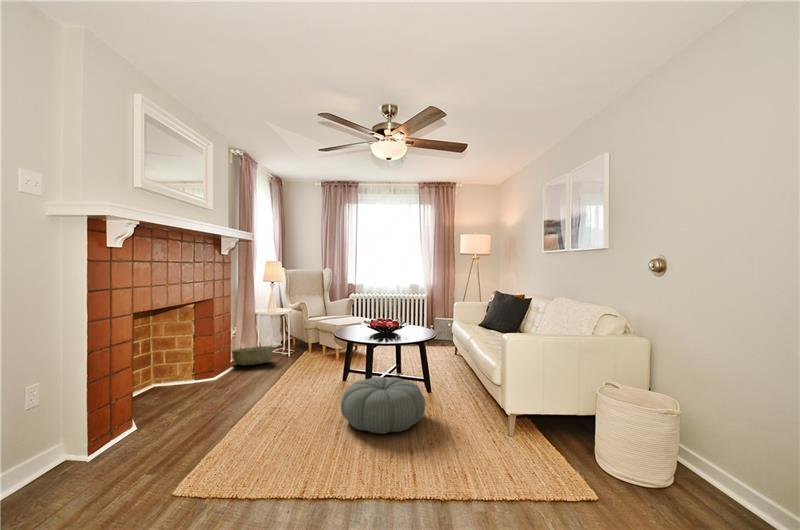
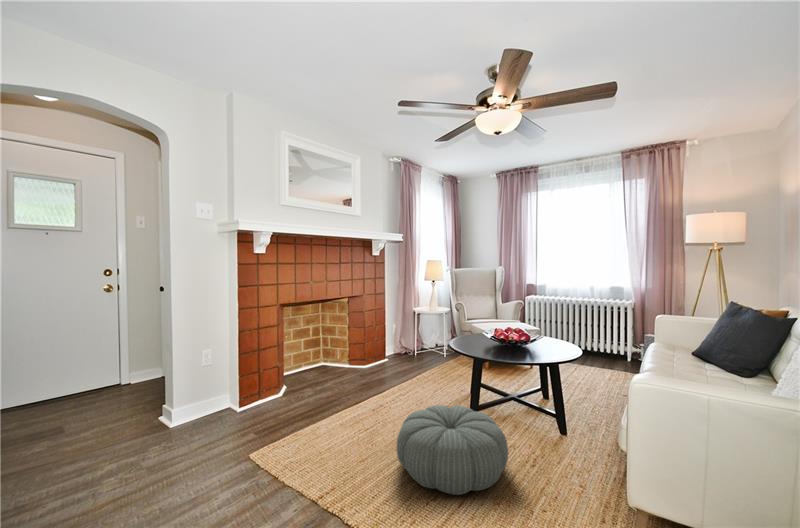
woven basket: present [232,346,273,365] -> none [386,342,425,359]

